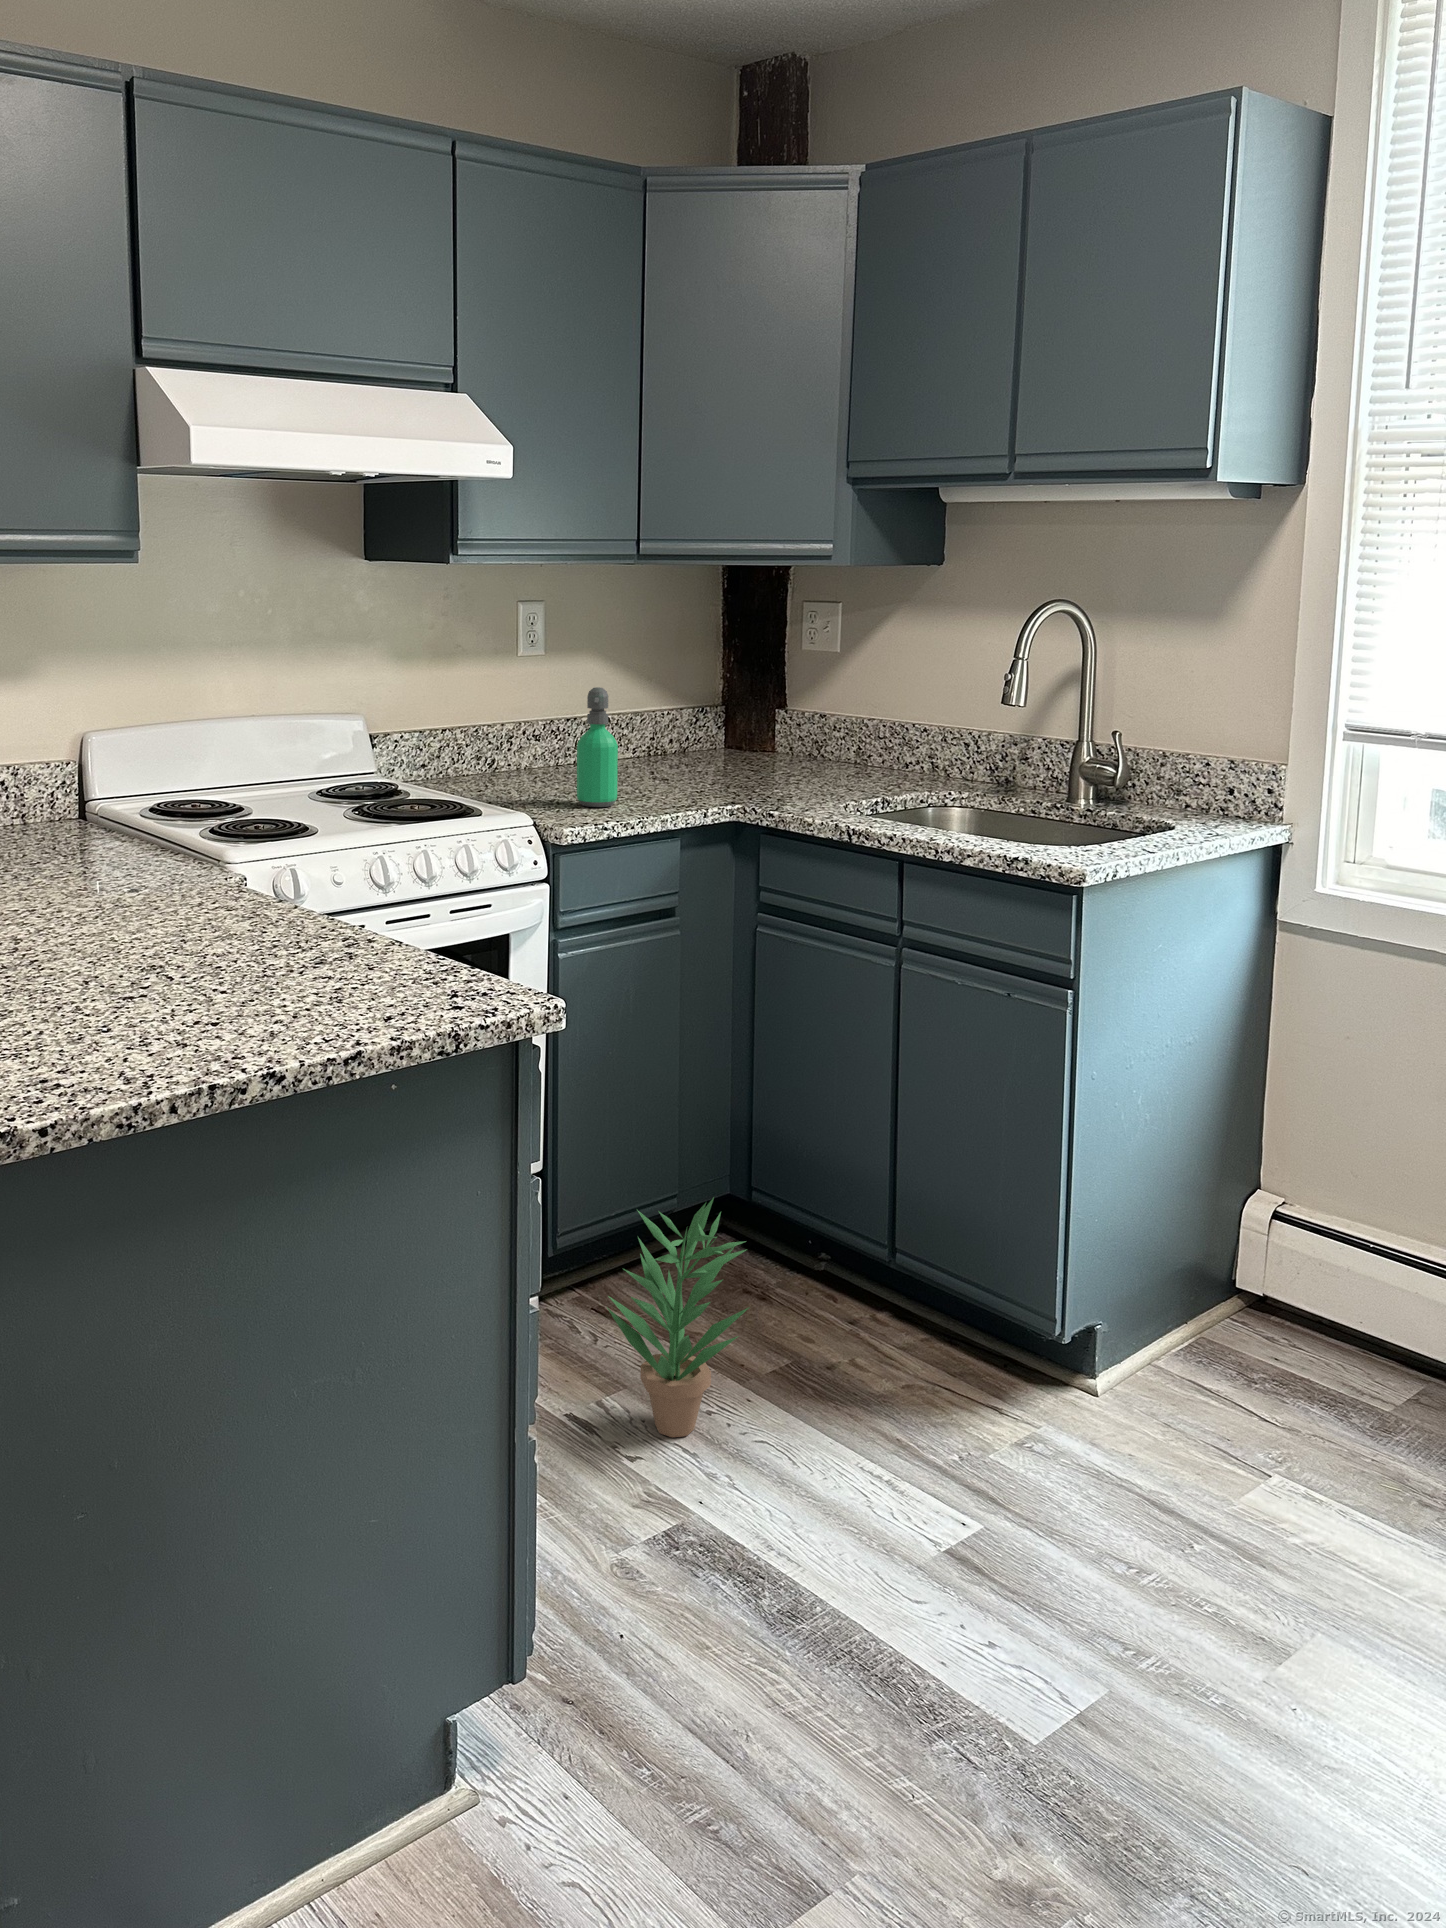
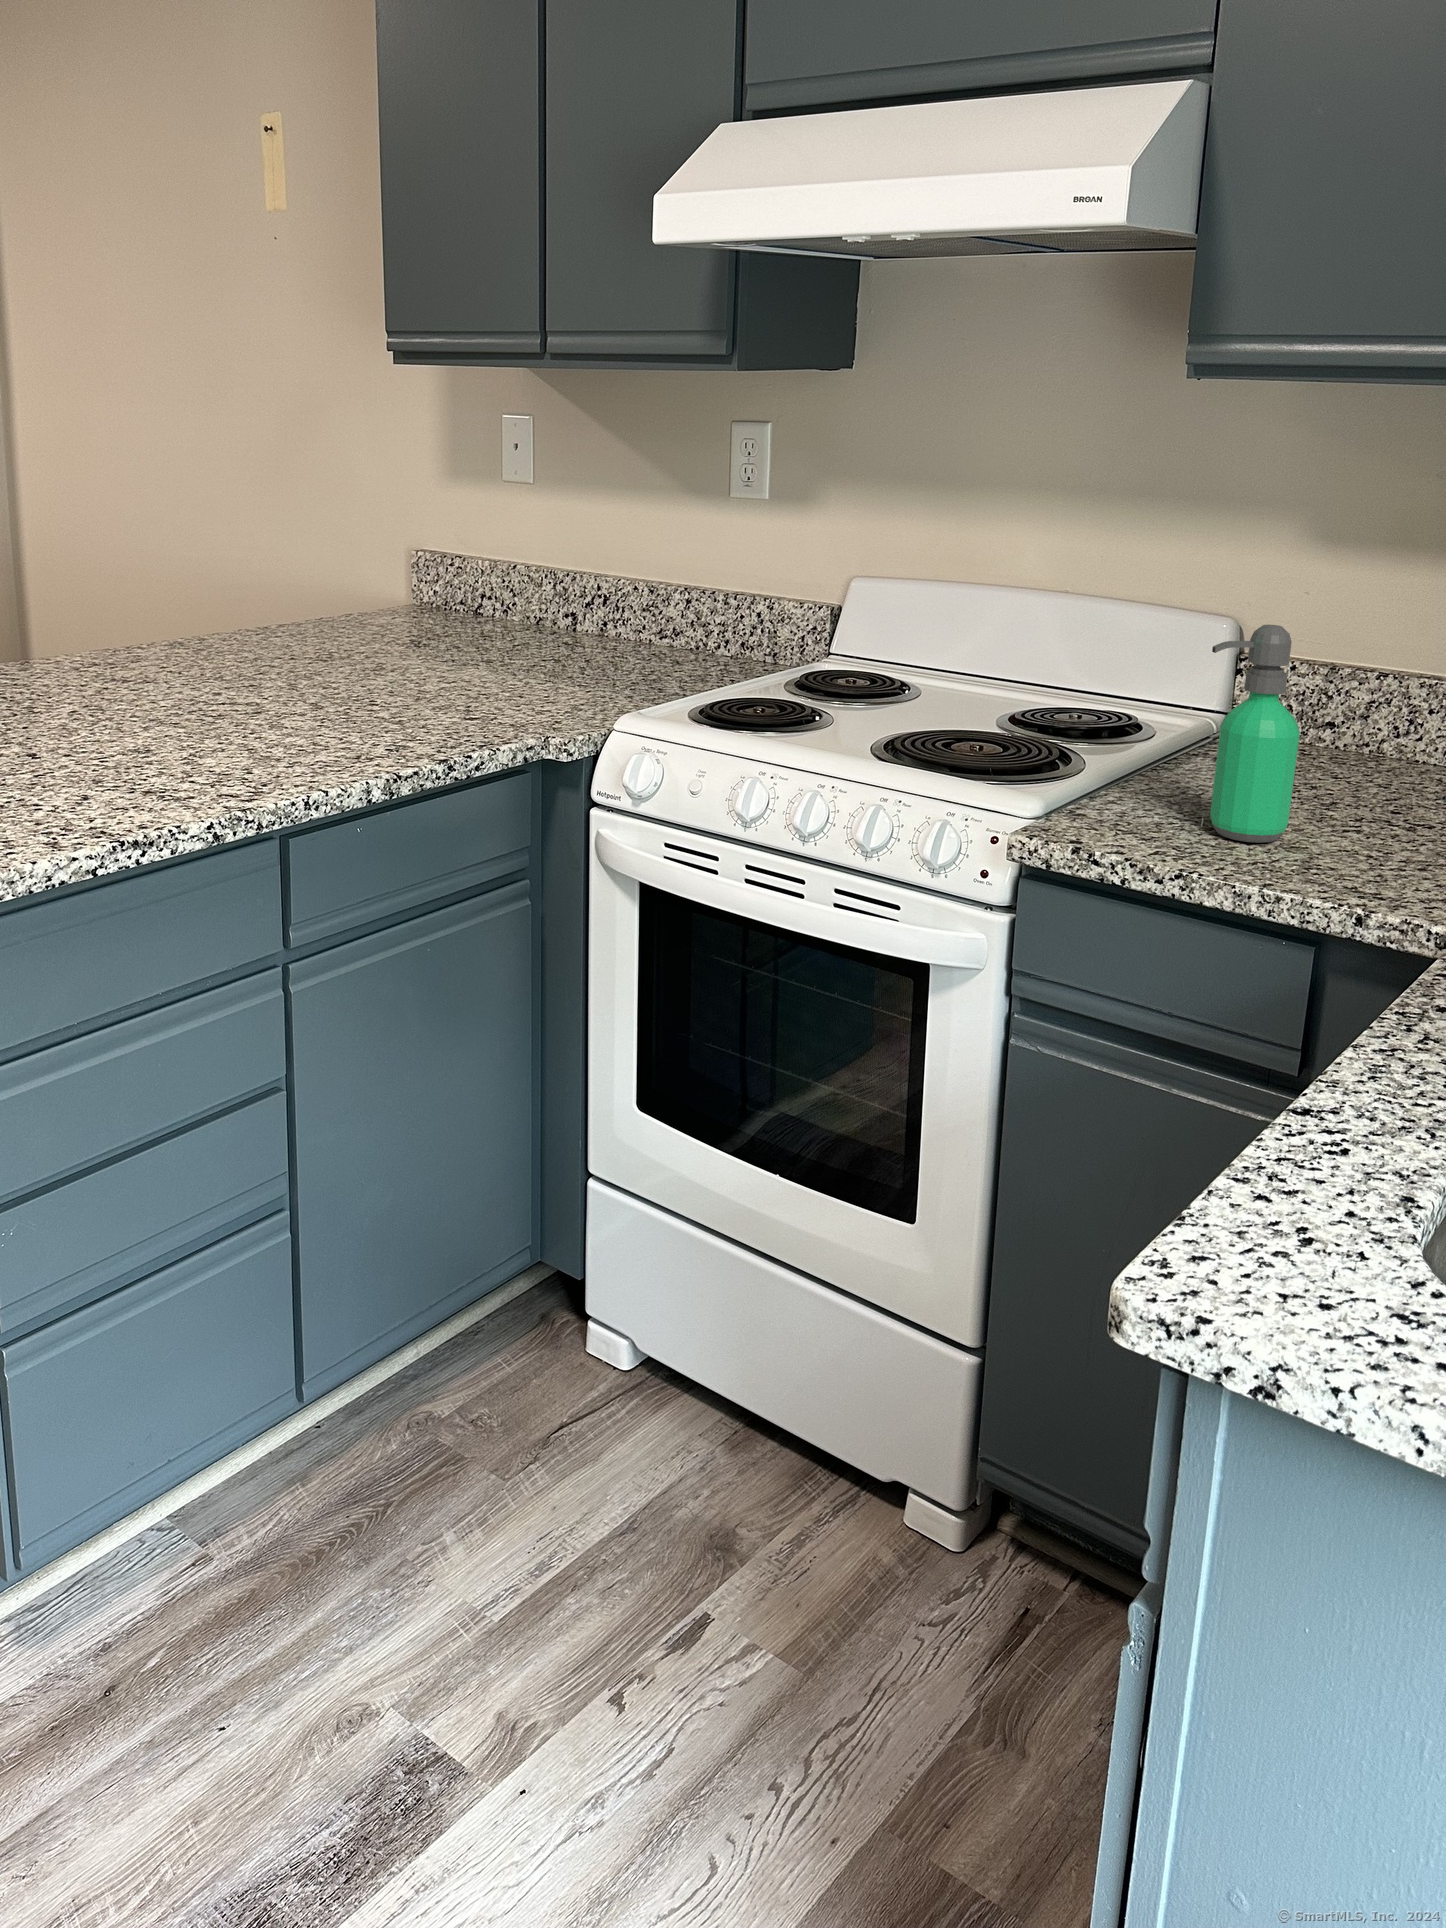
potted plant: present [607,1198,749,1438] -> none [592,1379,818,1754]

